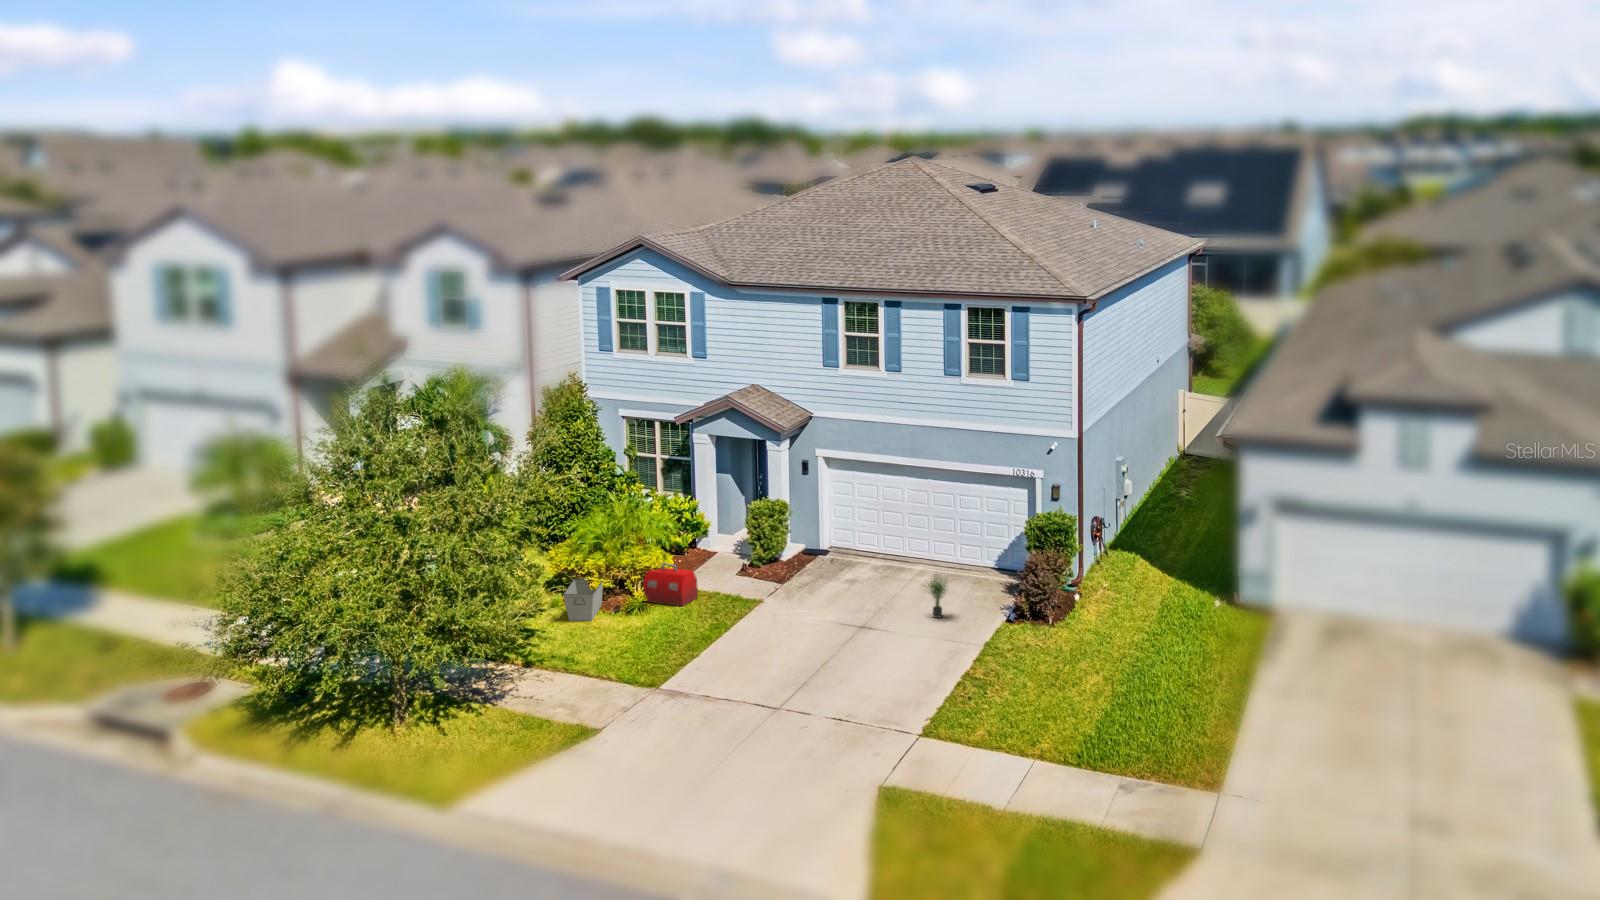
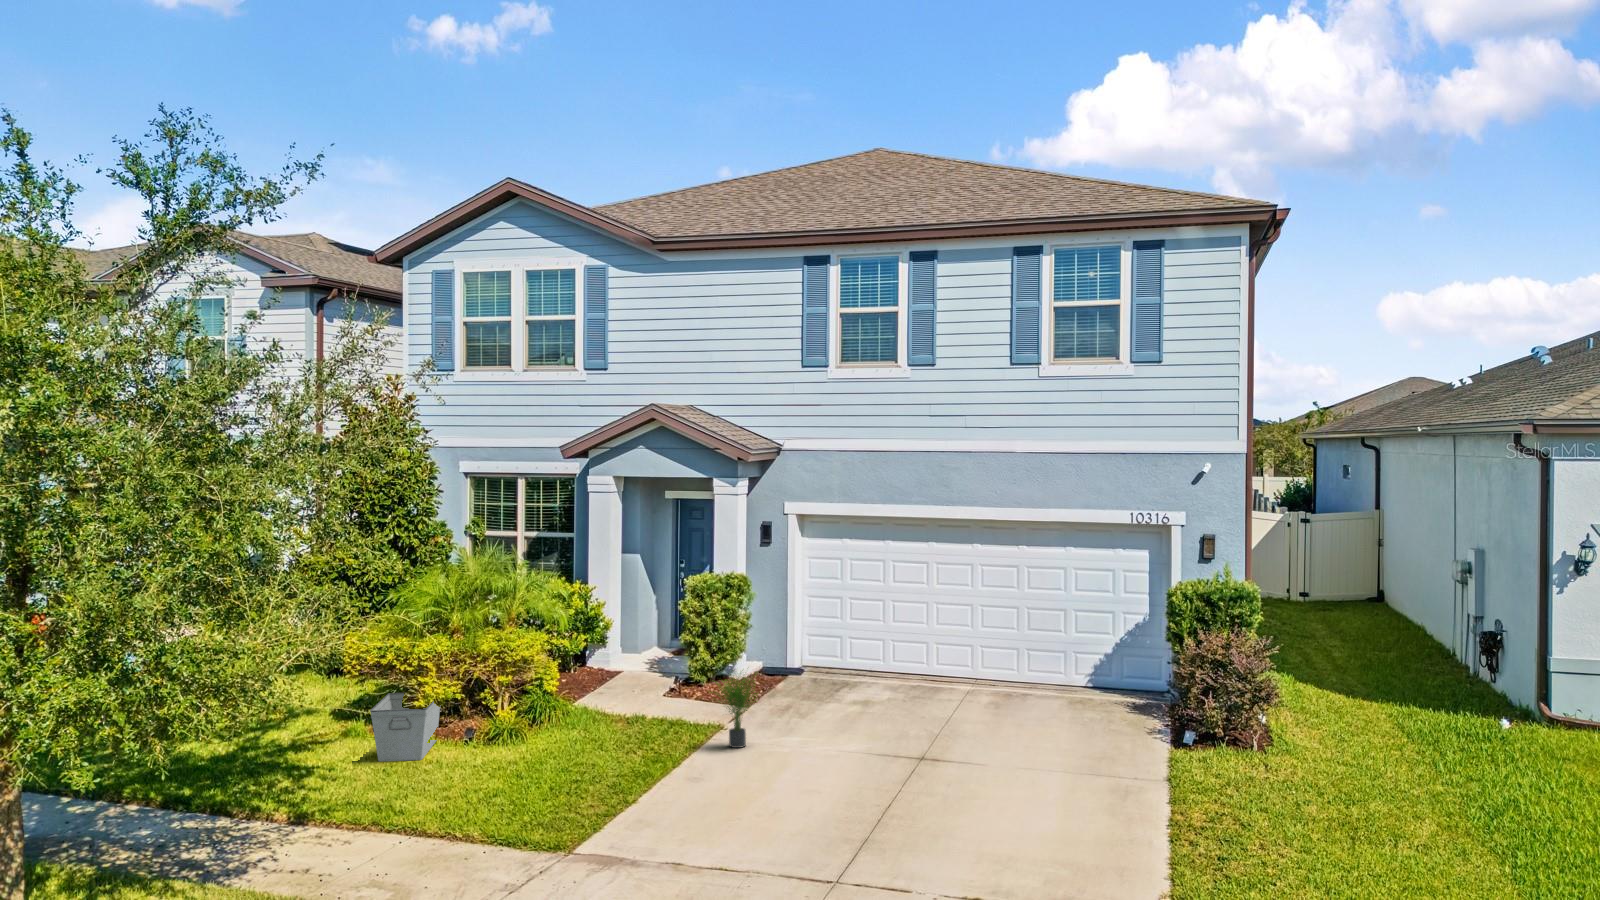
toolbox: present [643,563,698,606] -> none [512,666,607,738]
potted plant: present [928,576,947,618] -> present [717,669,756,748]

